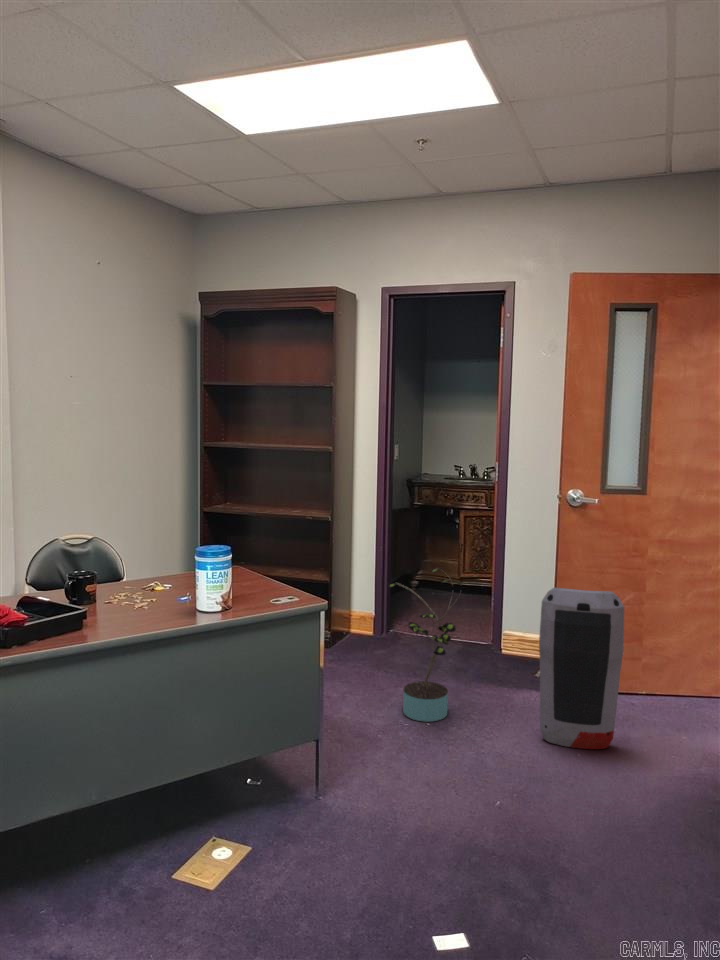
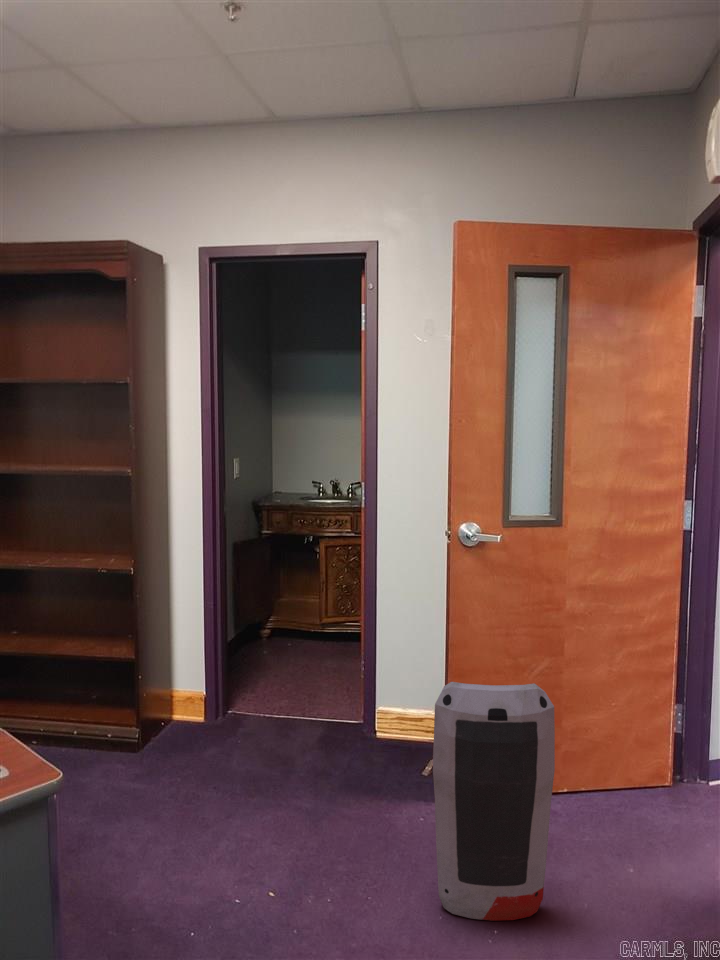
potted plant: present [387,568,470,722] -> none [202,651,330,893]

